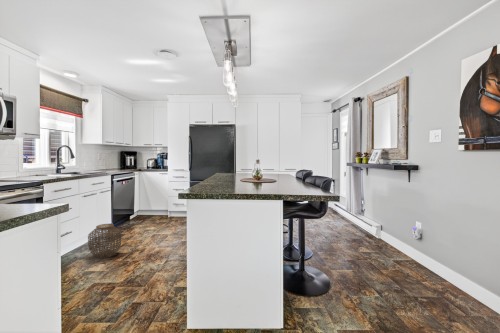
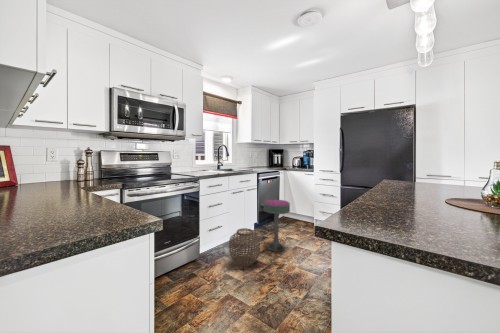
bar stool: none [122,196,148,243] -> present [264,200,290,252]

